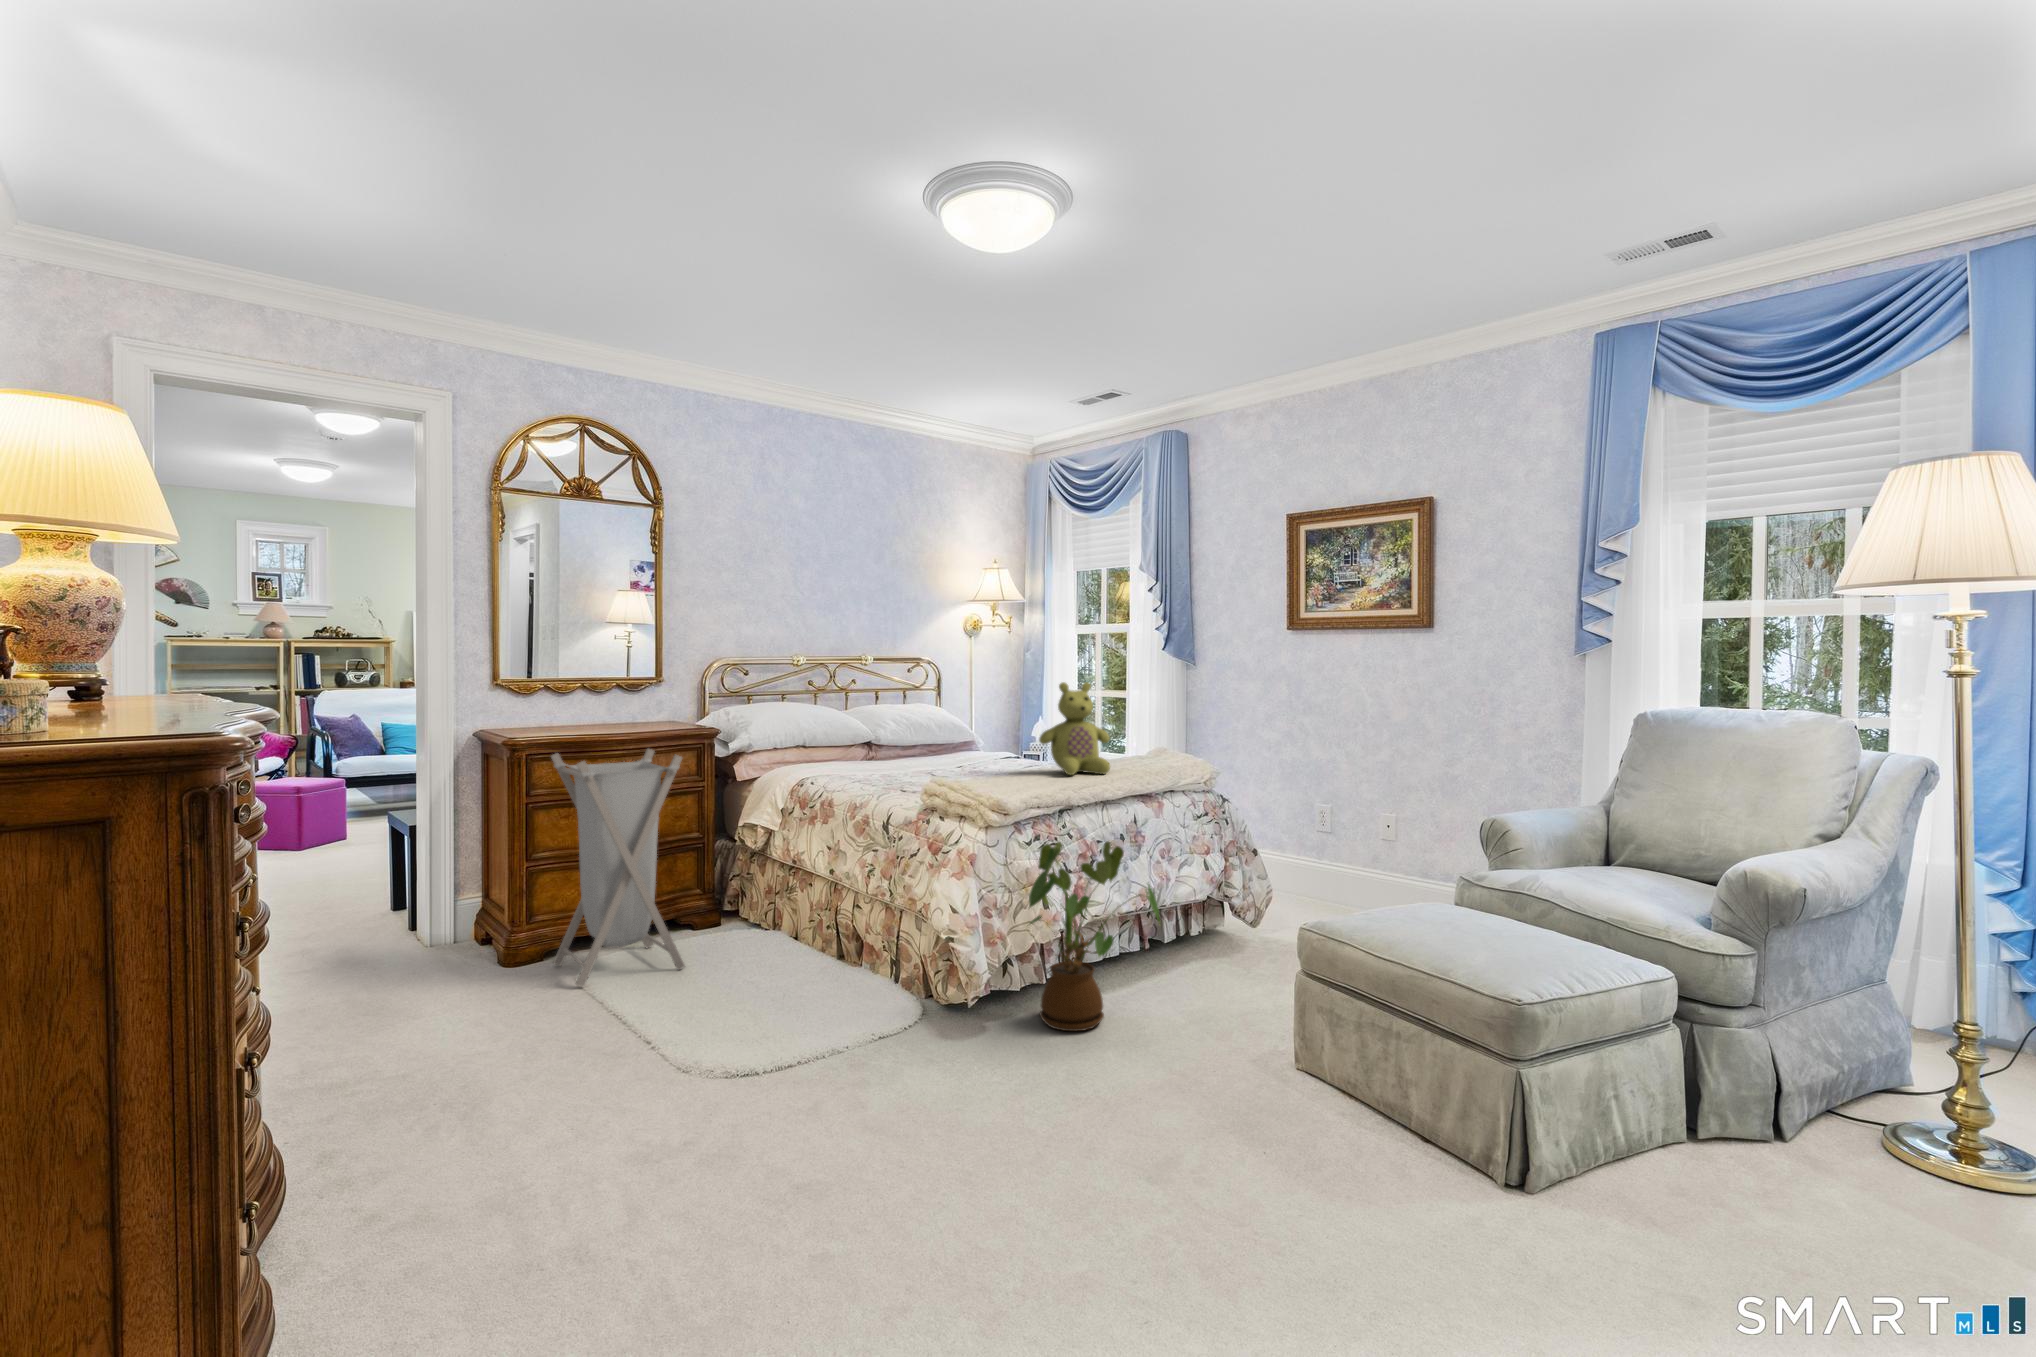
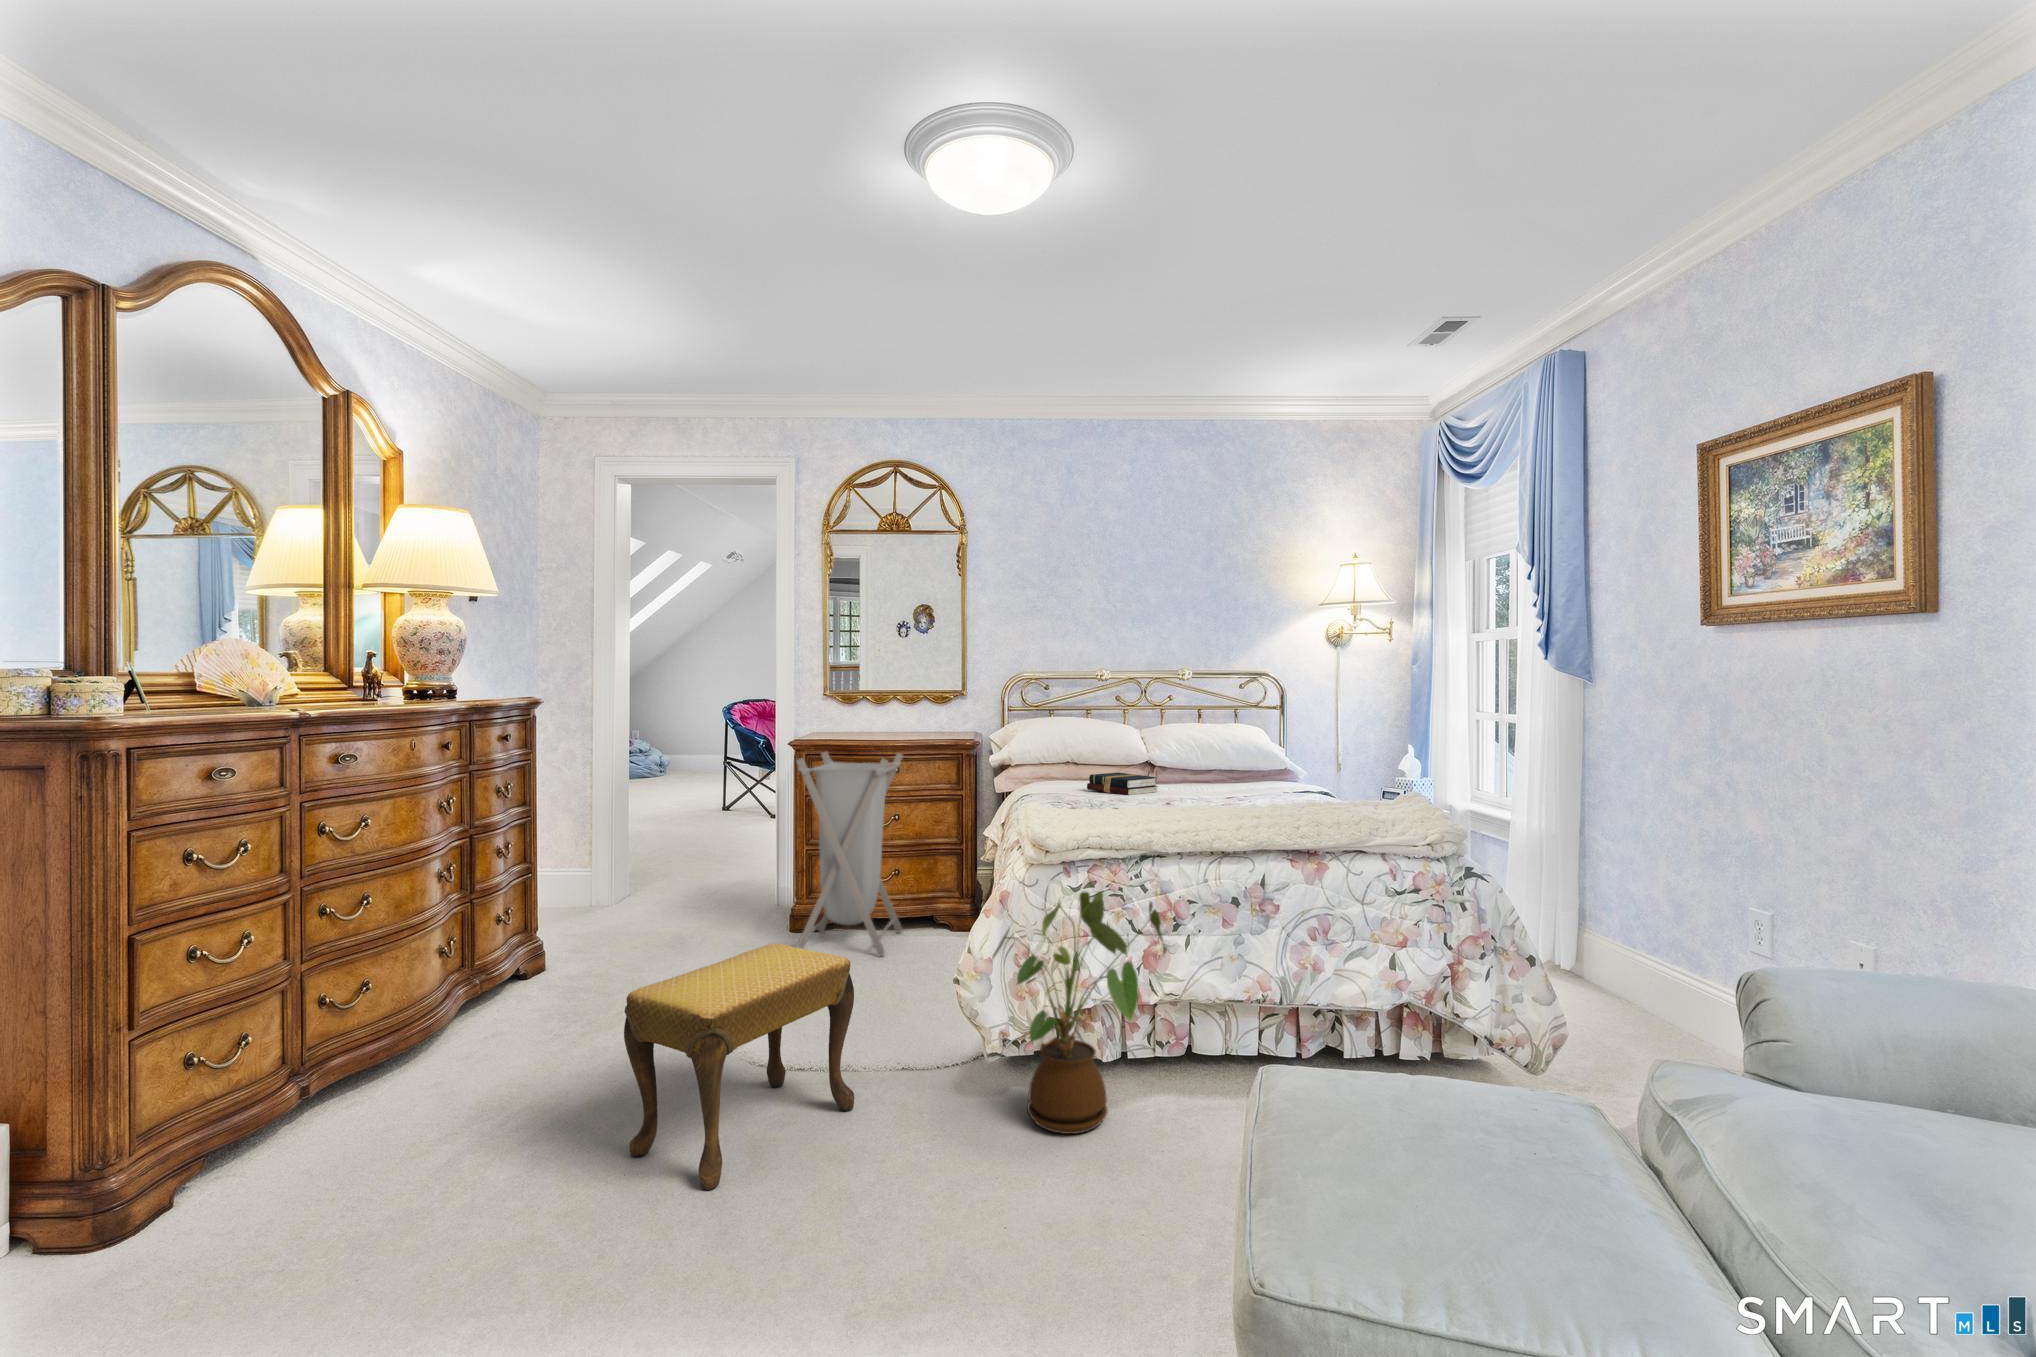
stuffed bear: present [1039,682,1110,775] -> none [1185,699,1279,818]
hardback book: none [877,751,936,770] -> present [1087,772,1158,795]
footstool: none [813,932,943,1156] -> present [624,943,854,1190]

